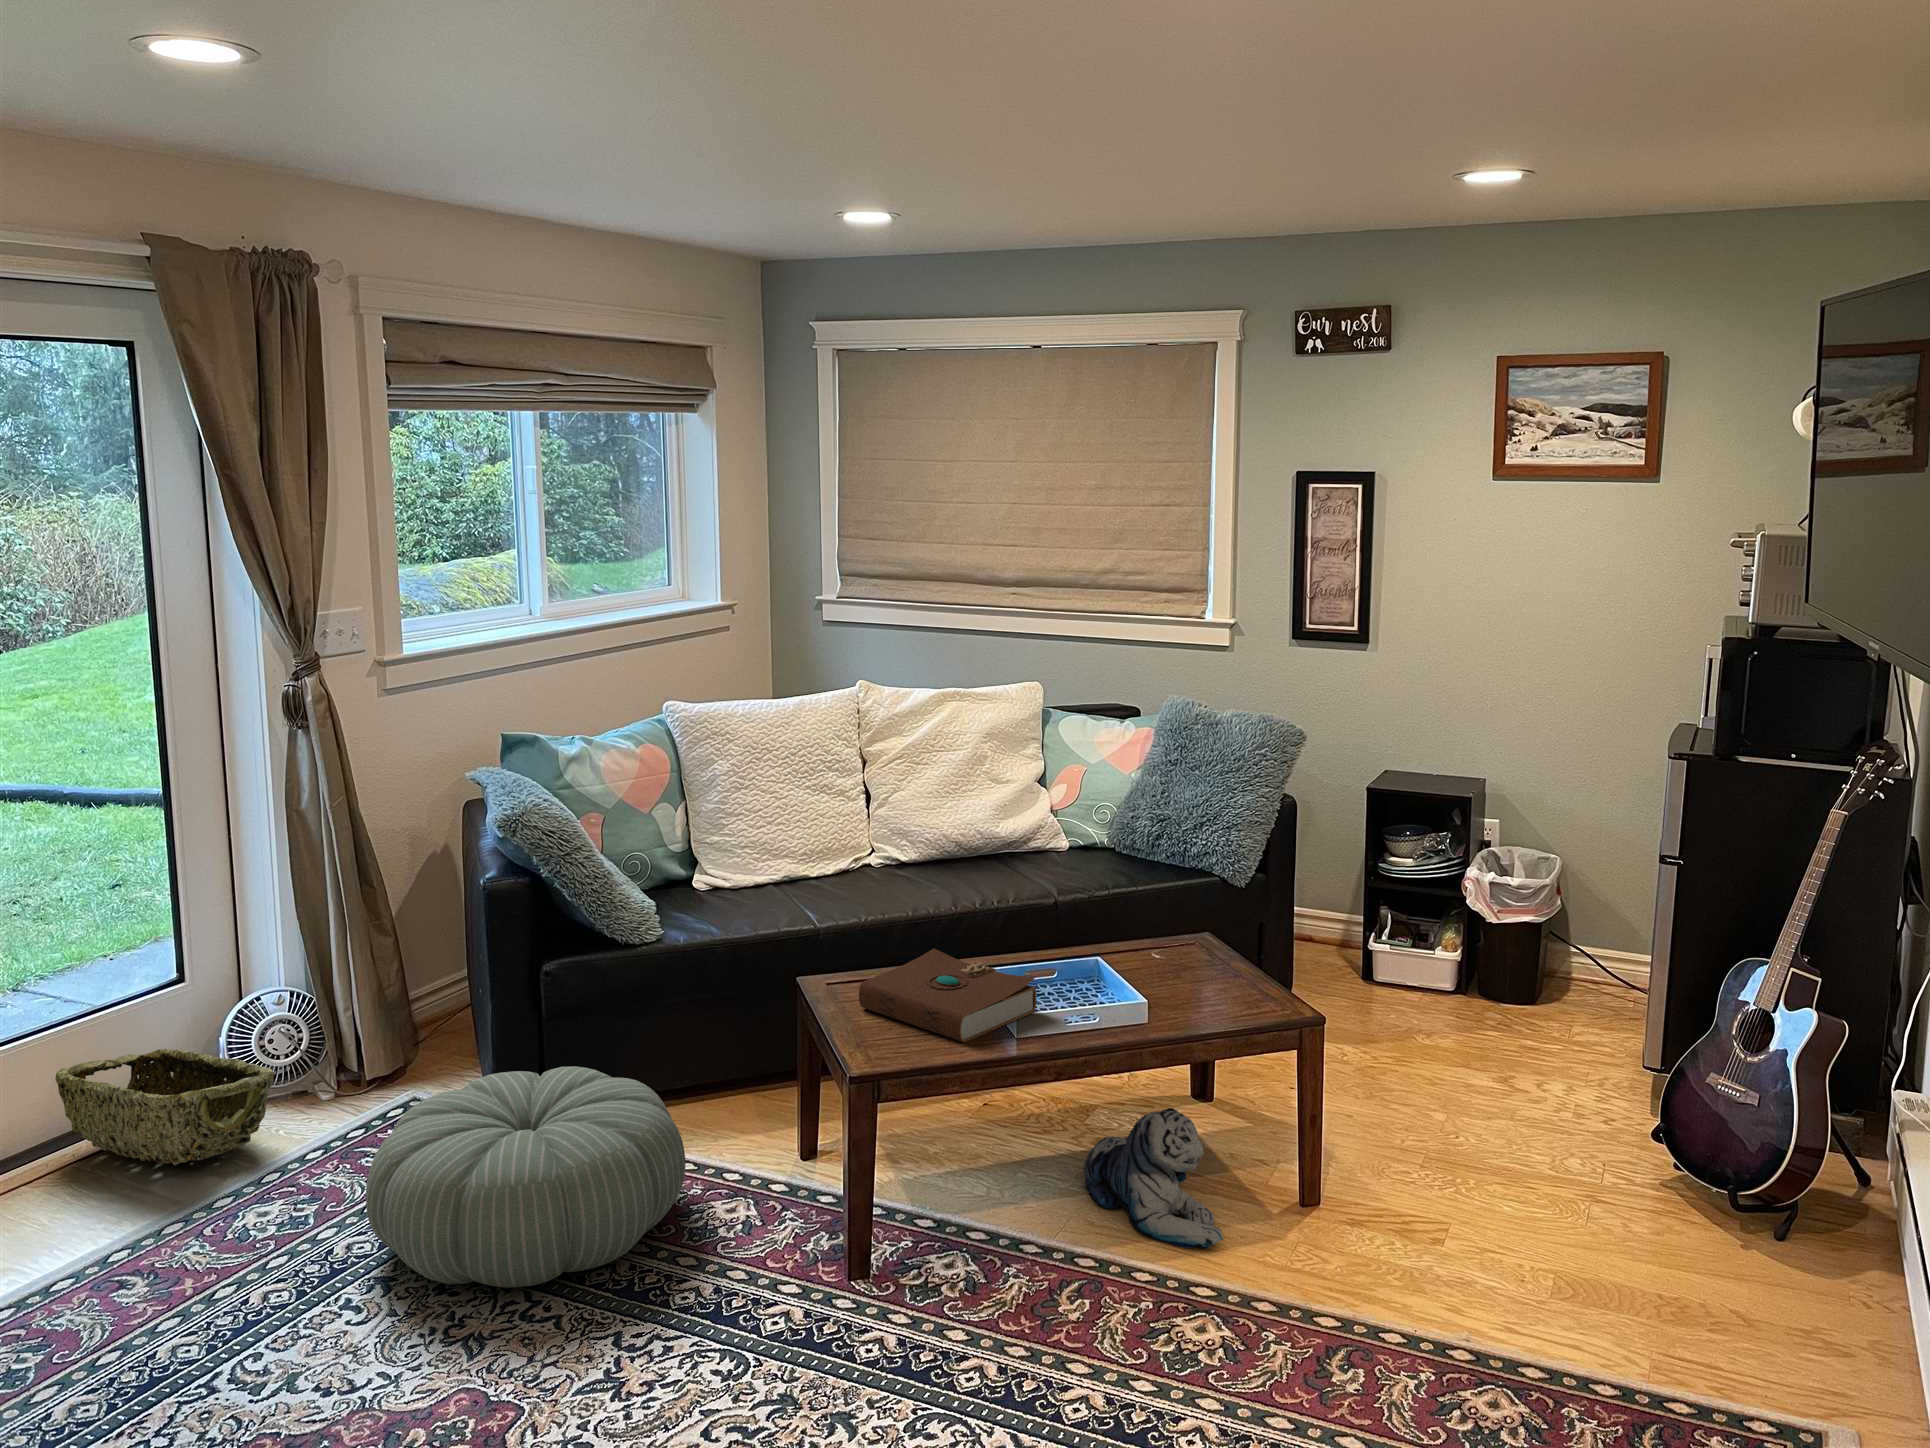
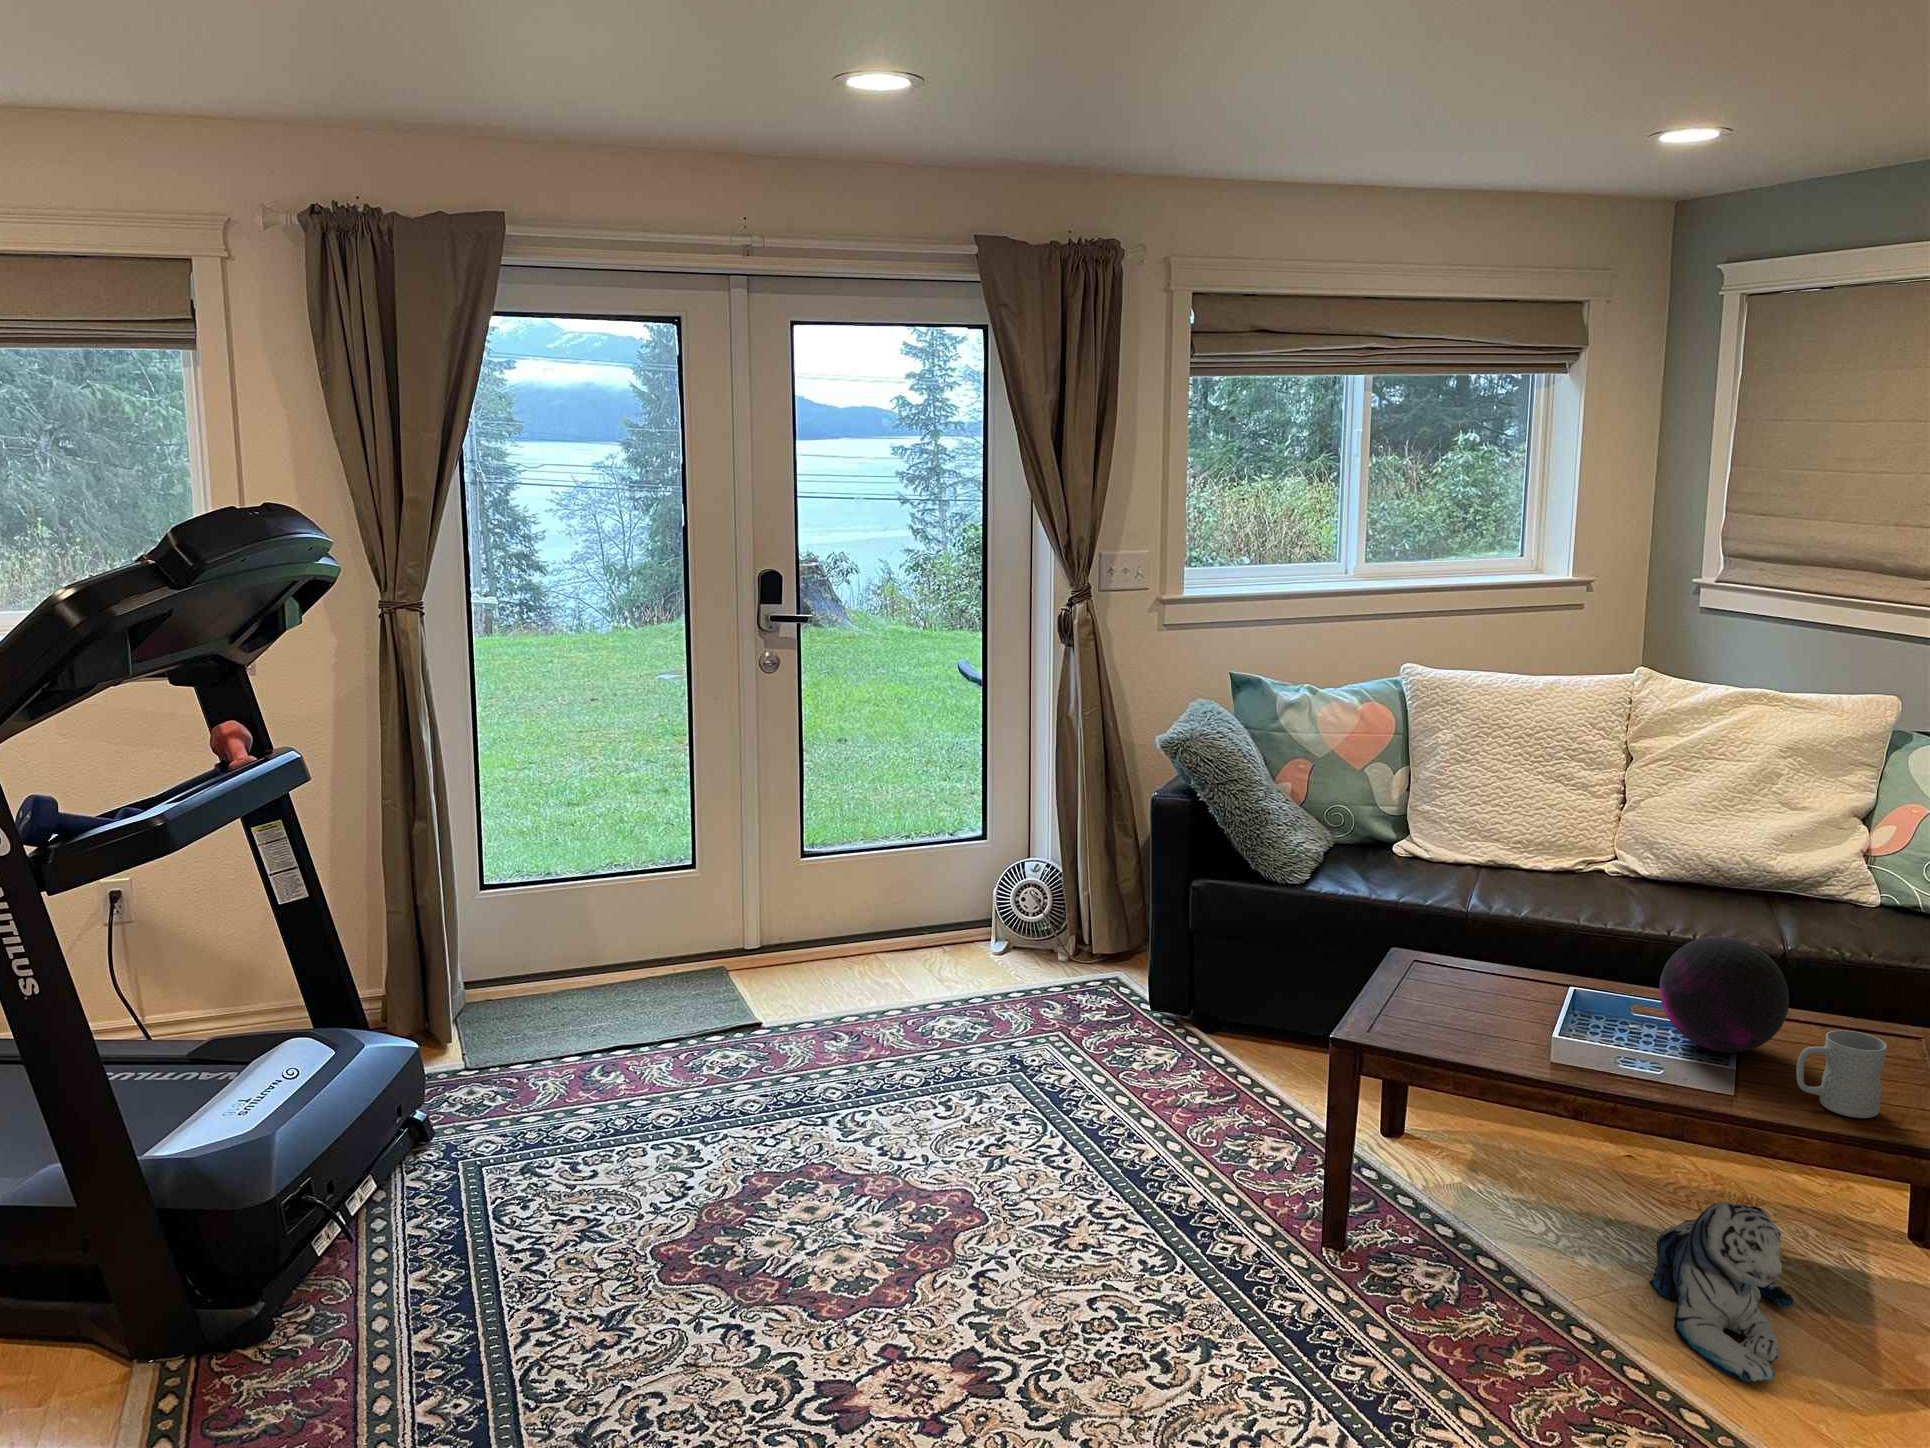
decorative orb: none [1063,897,1159,993] -> present [1659,936,1789,1053]
mug: none [1195,948,1249,1015] -> present [1796,1030,1887,1118]
book: present [859,949,1037,1042] -> none [1412,949,1599,1044]
woven basket: present [55,1049,274,1166] -> none [875,882,1005,975]
pouf: present [366,1066,685,1288] -> none [980,962,1247,1146]

